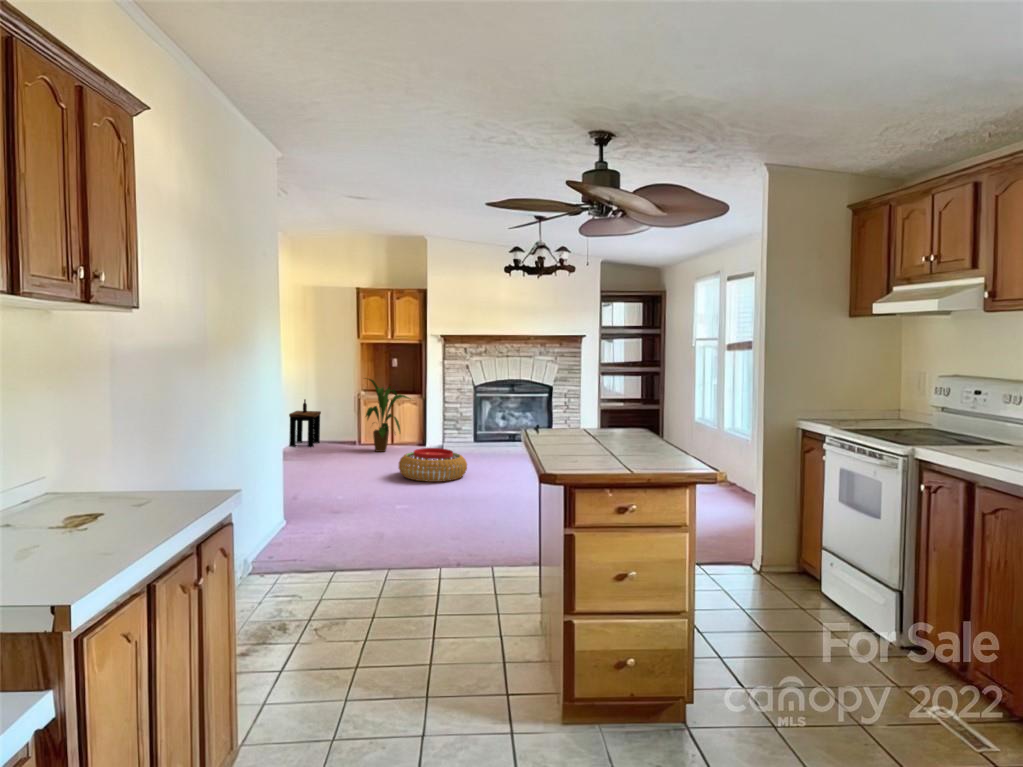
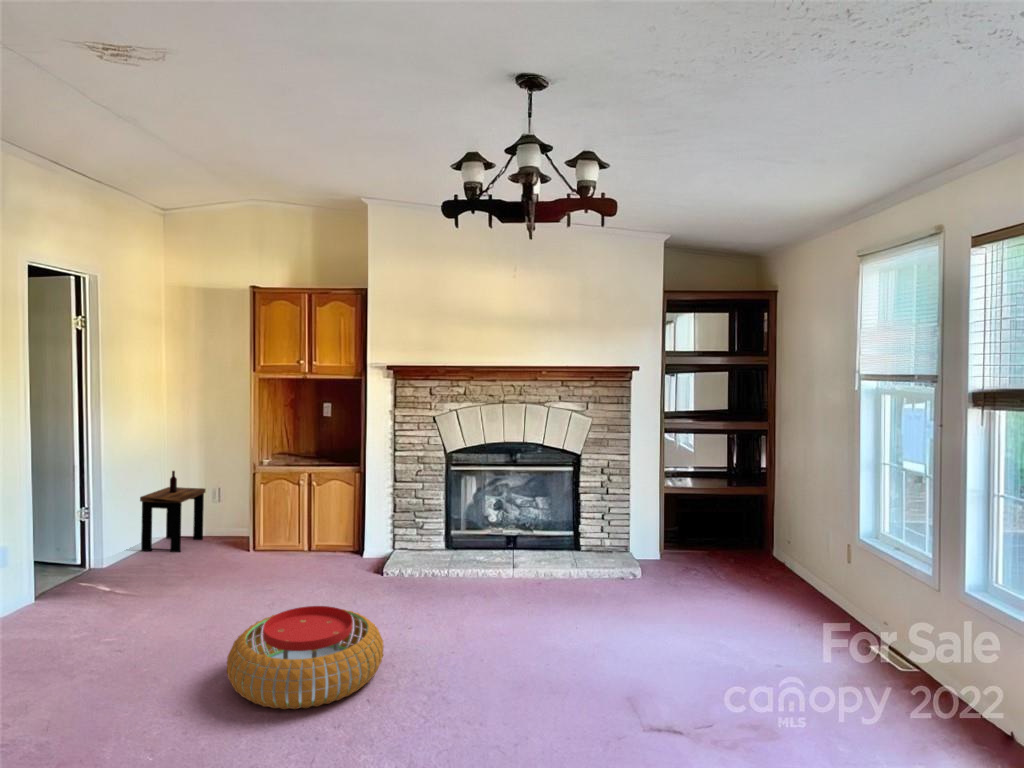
house plant: present [366,379,408,452] -> none [239,442,339,570]

